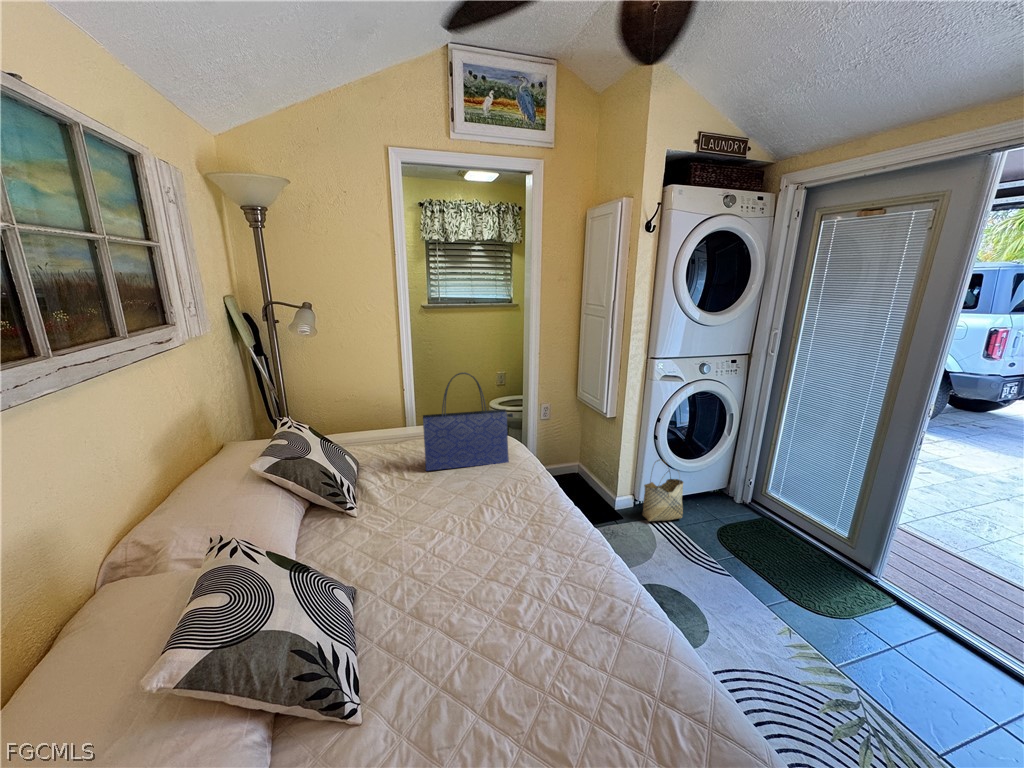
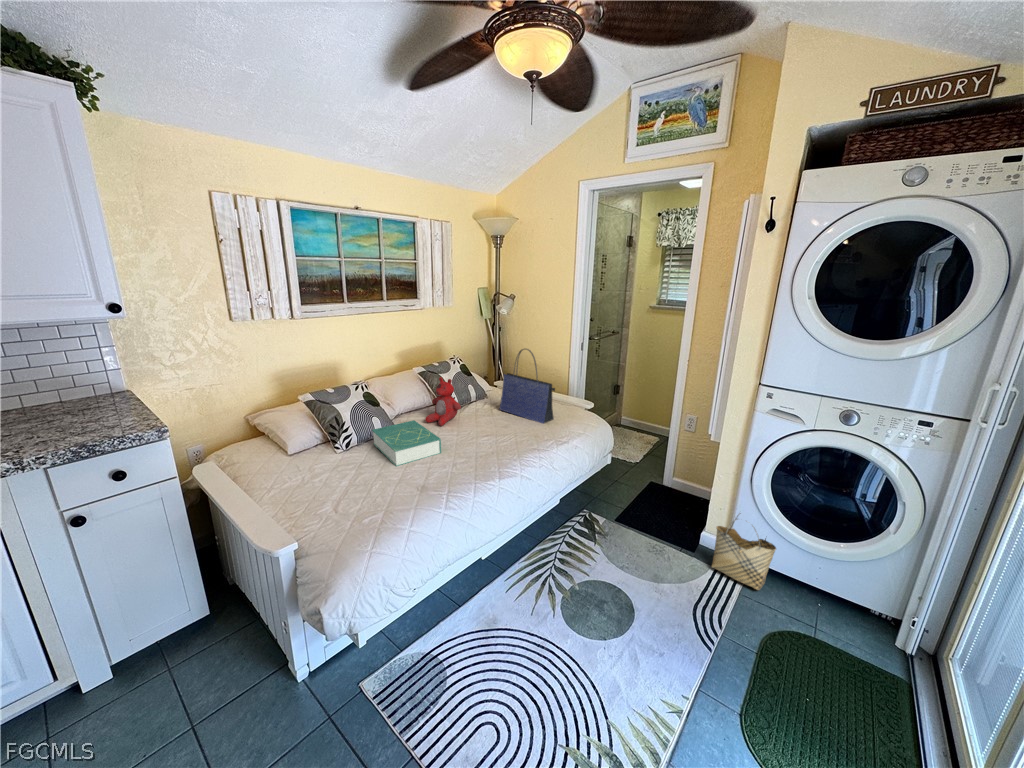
stuffed bear: none [353,451,418,543] -> present [425,377,461,426]
book: none [380,545,516,642] -> present [372,420,441,467]

